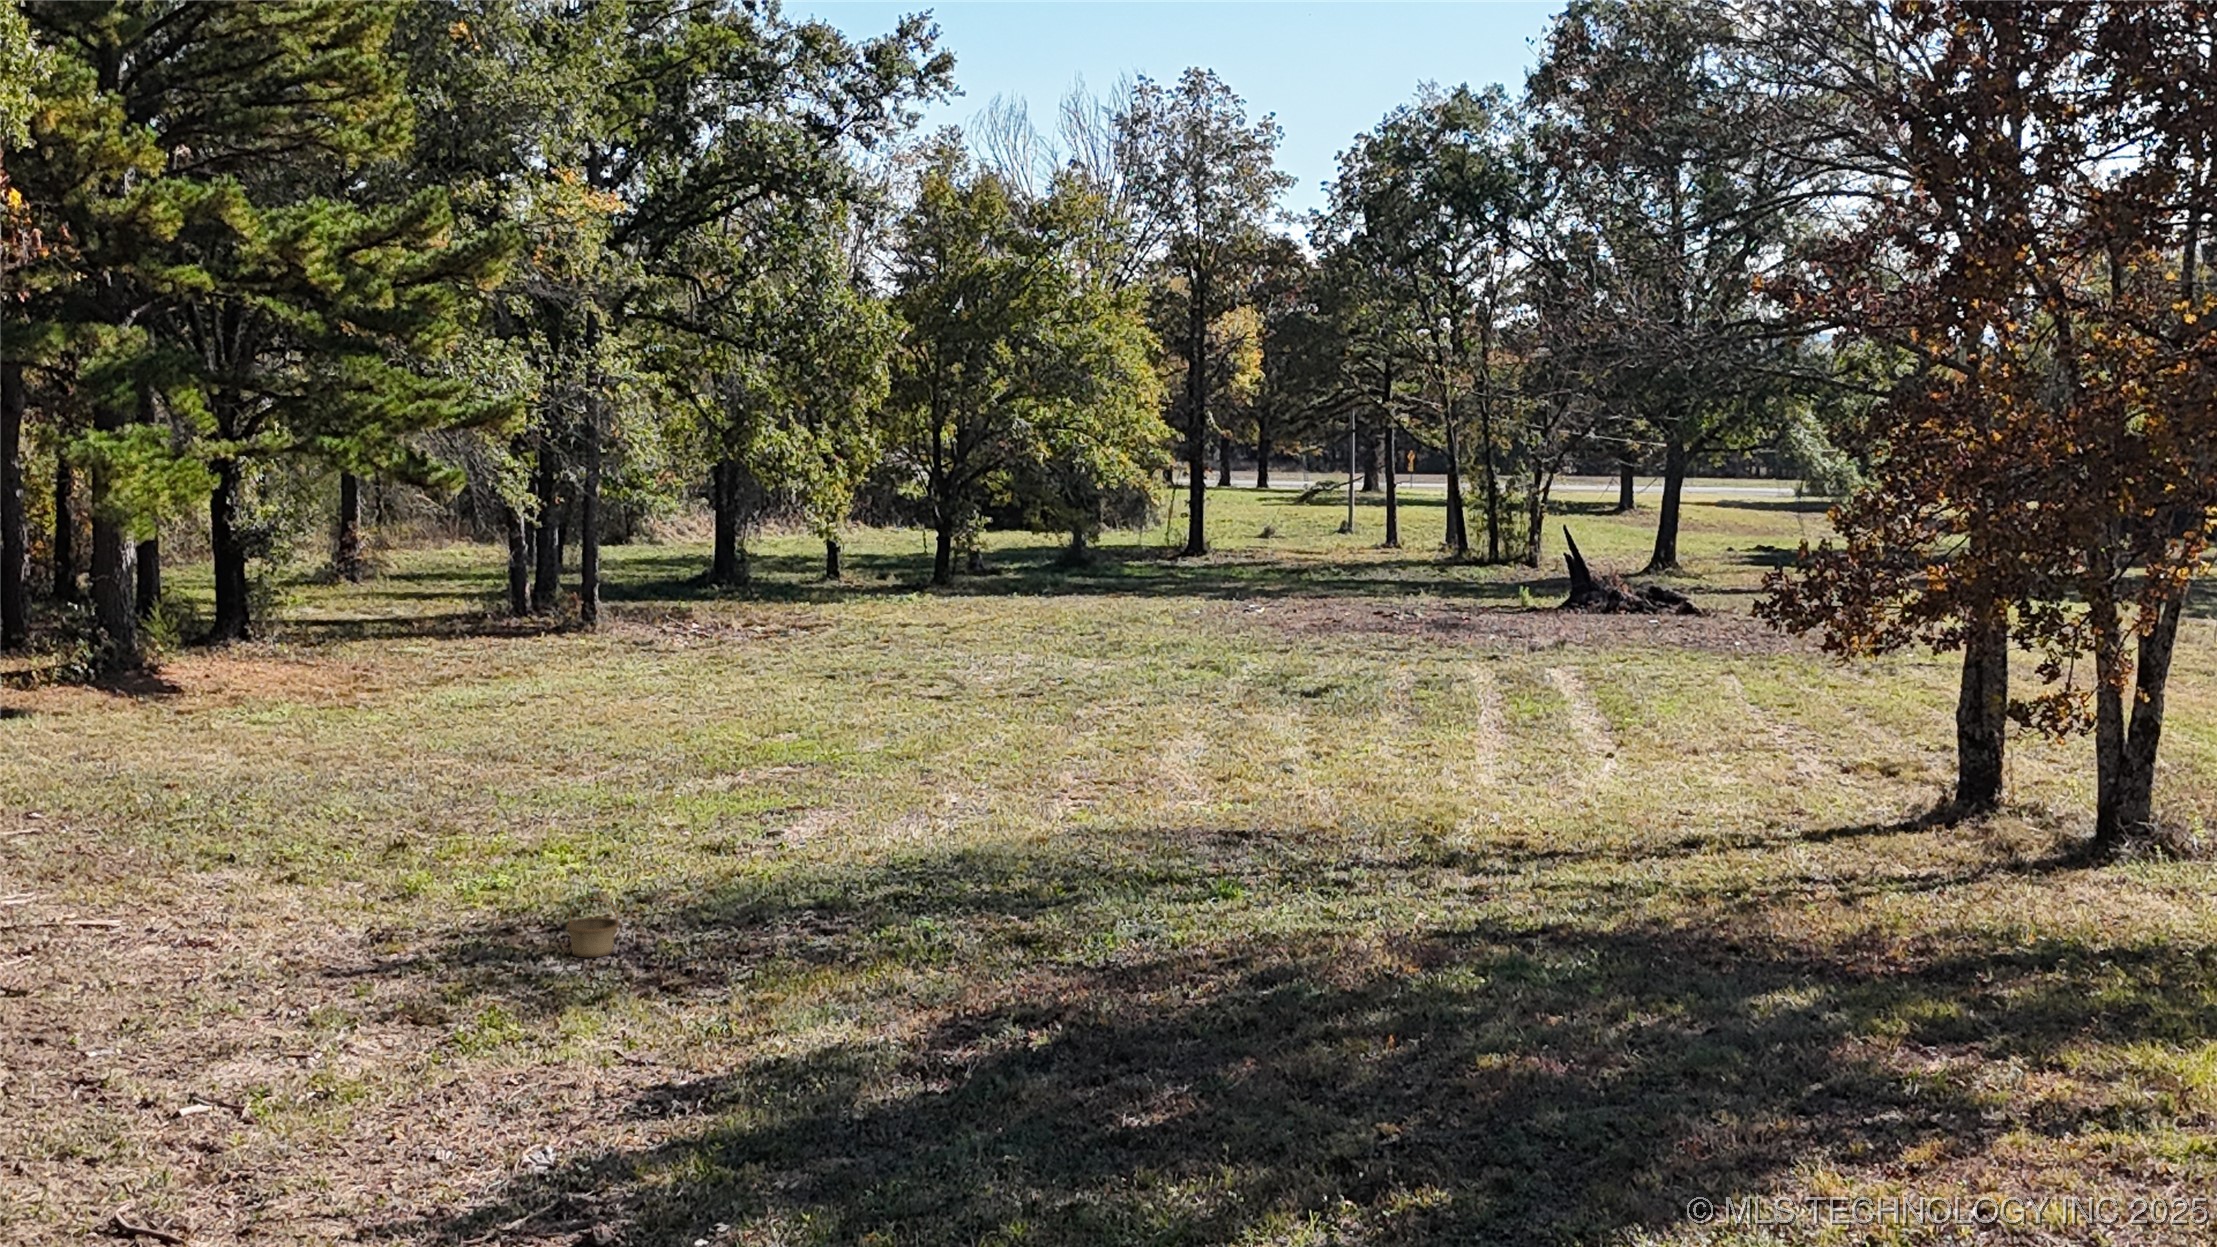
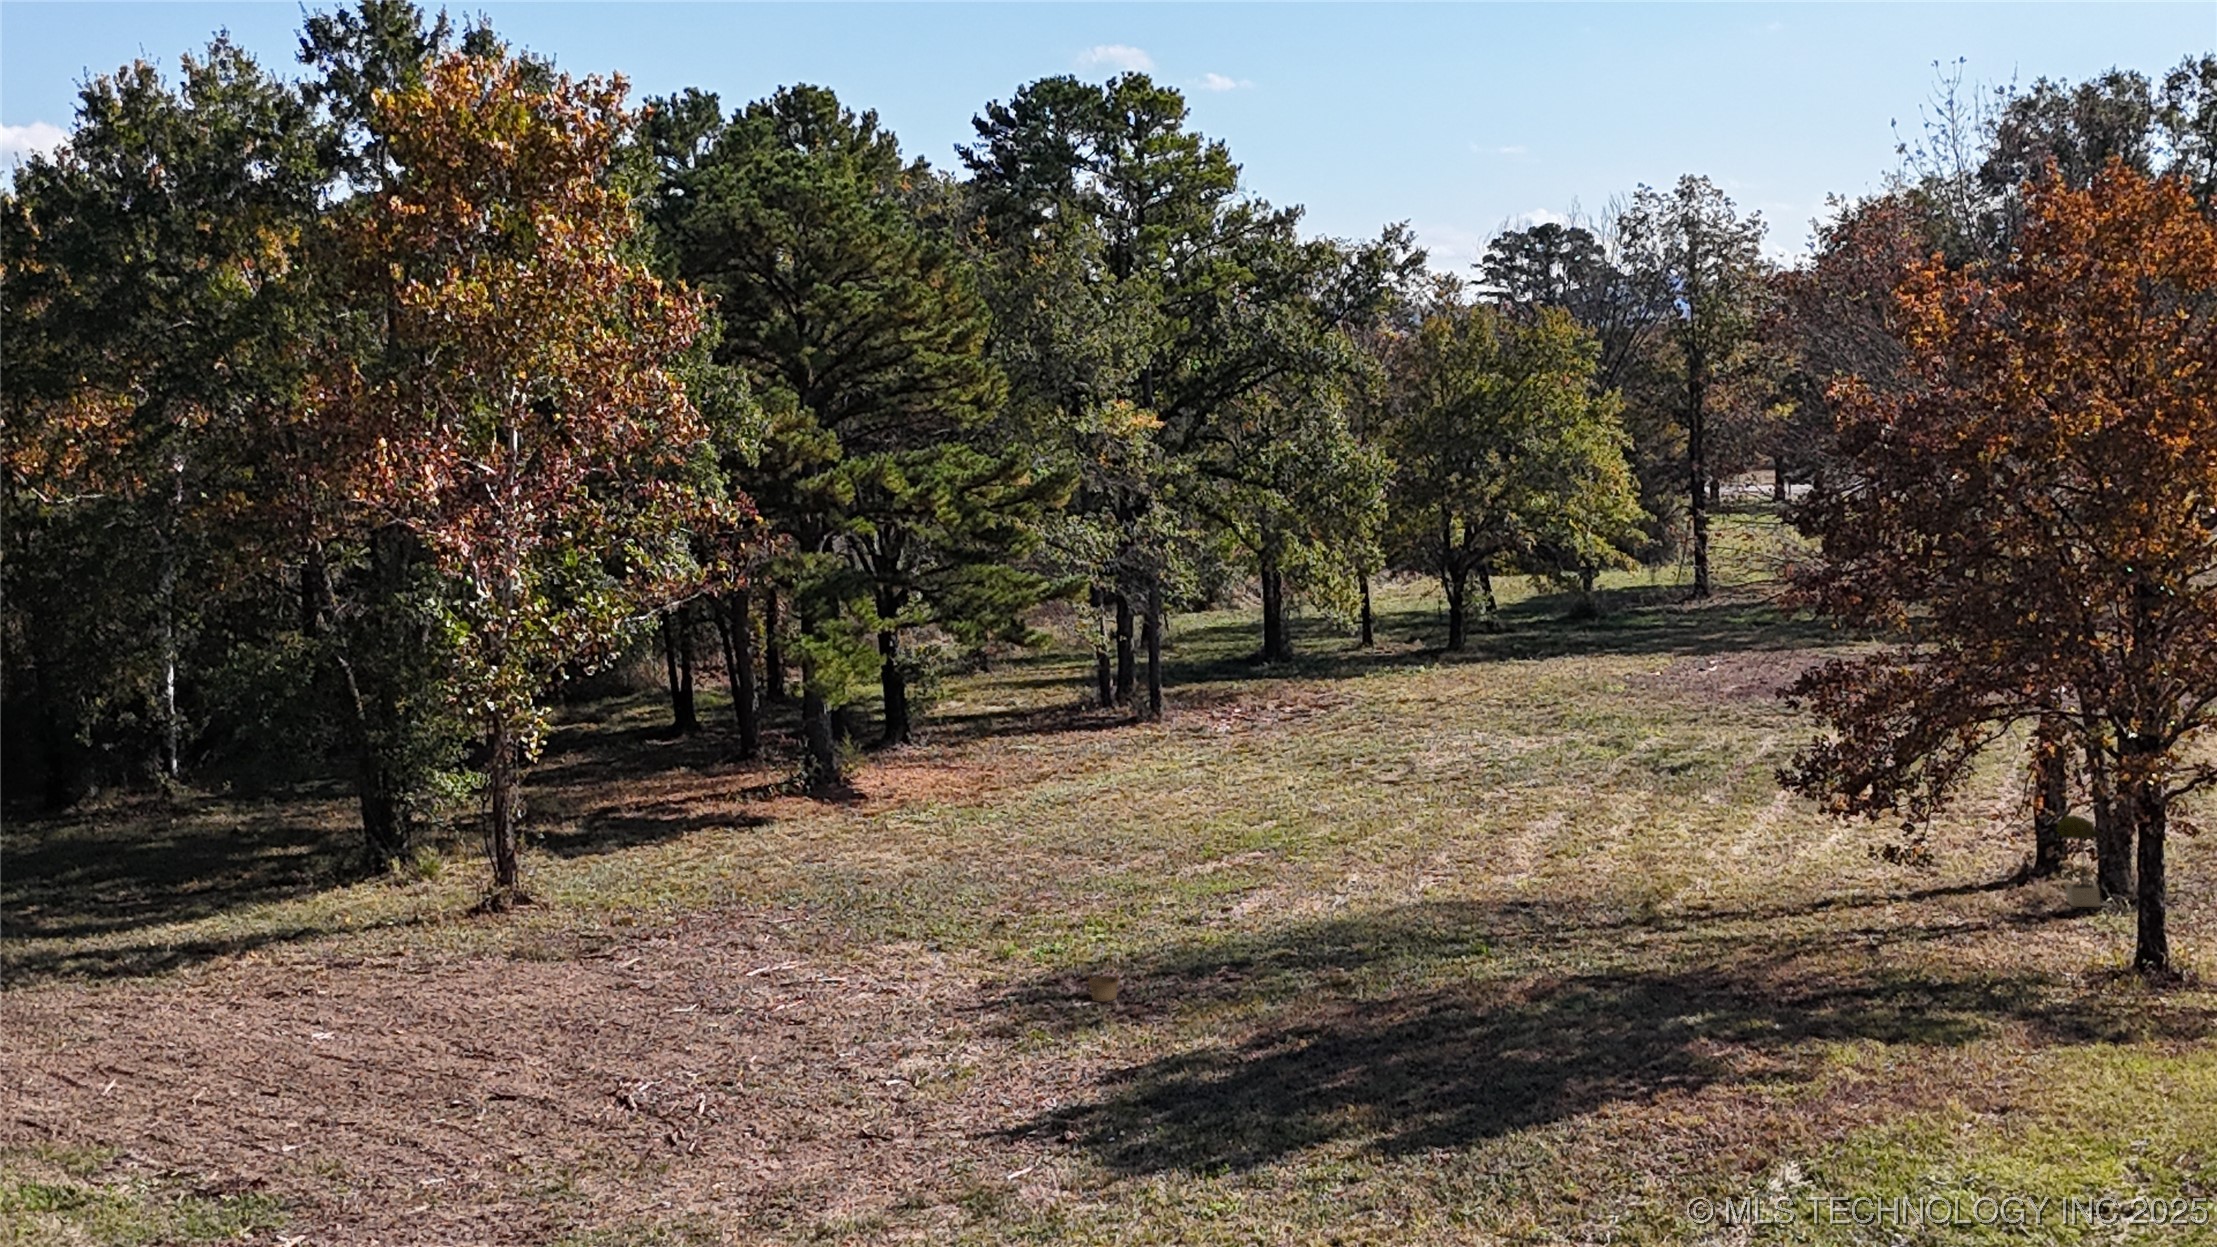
potted tree: none [1675,747,1717,847] -> present [2057,815,2101,907]

